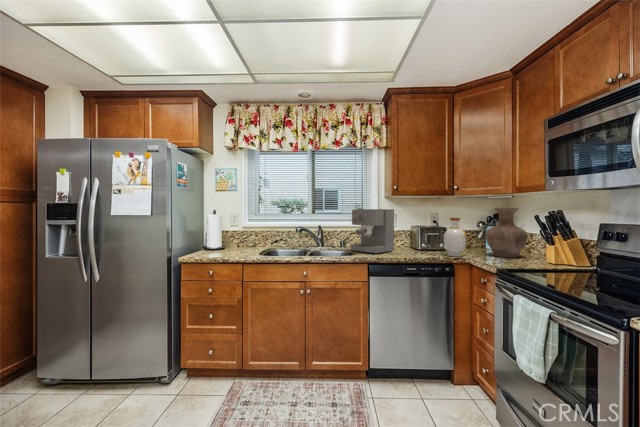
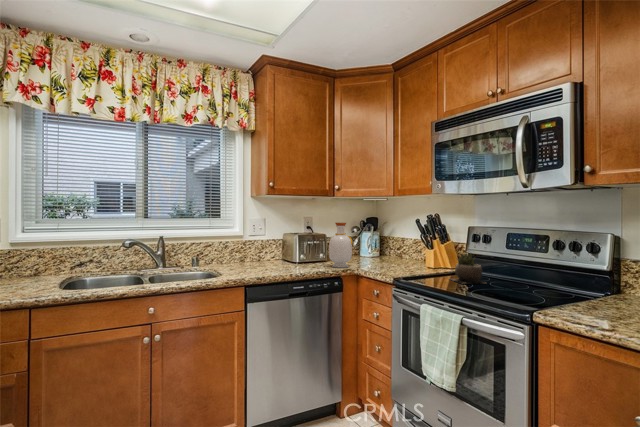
vase: present [485,208,528,257] -> none [367,212,406,265]
coffee maker: present [351,209,394,254] -> none [213,212,270,272]
succulent plant: none [558,249,605,283] -> present [452,252,483,284]

